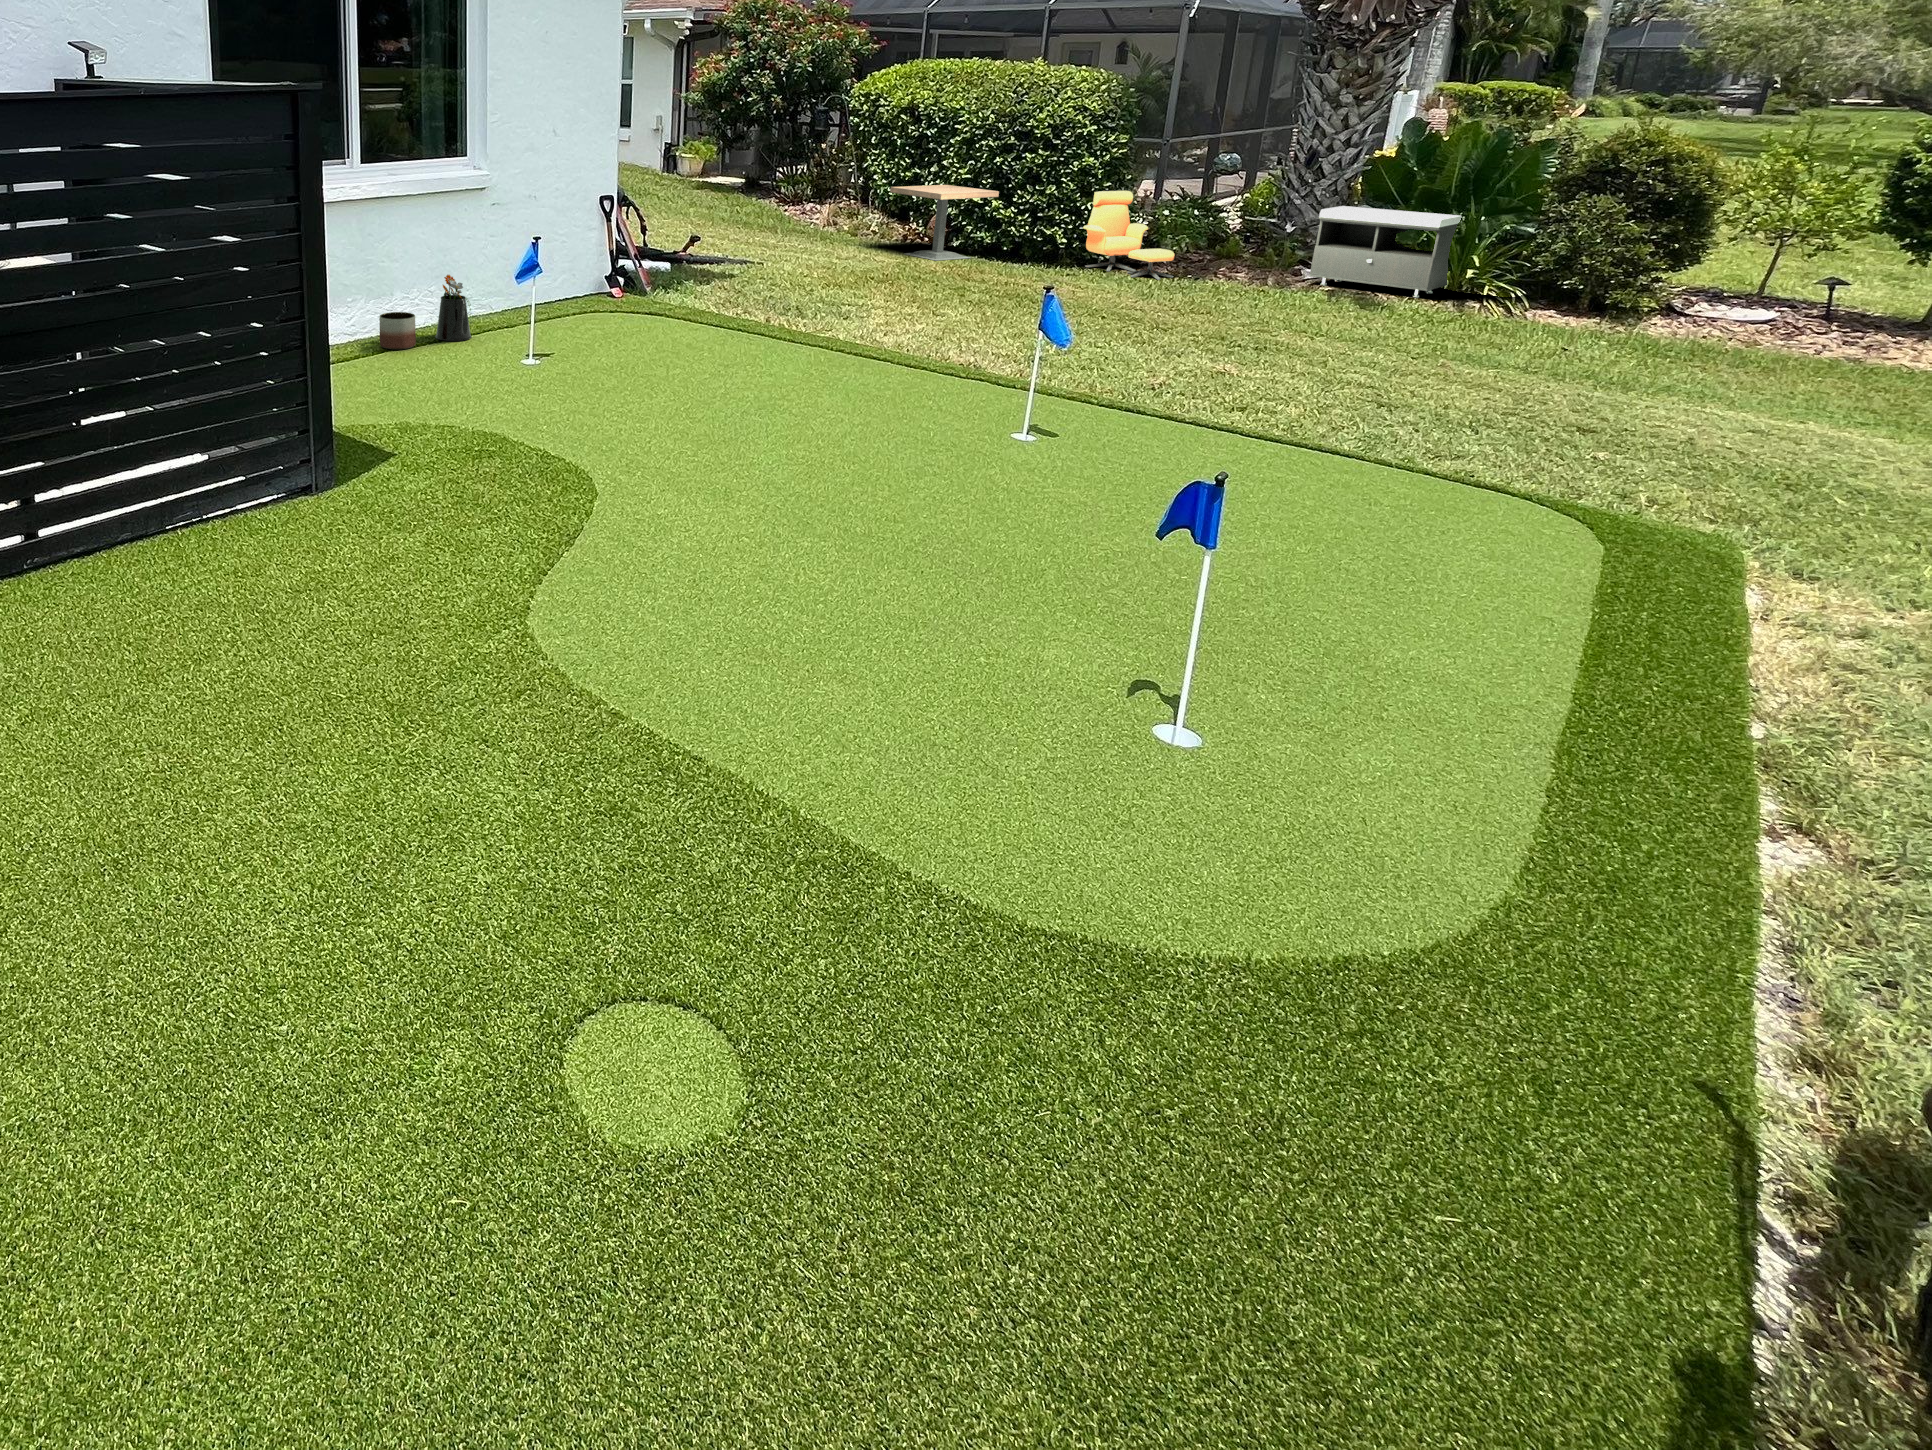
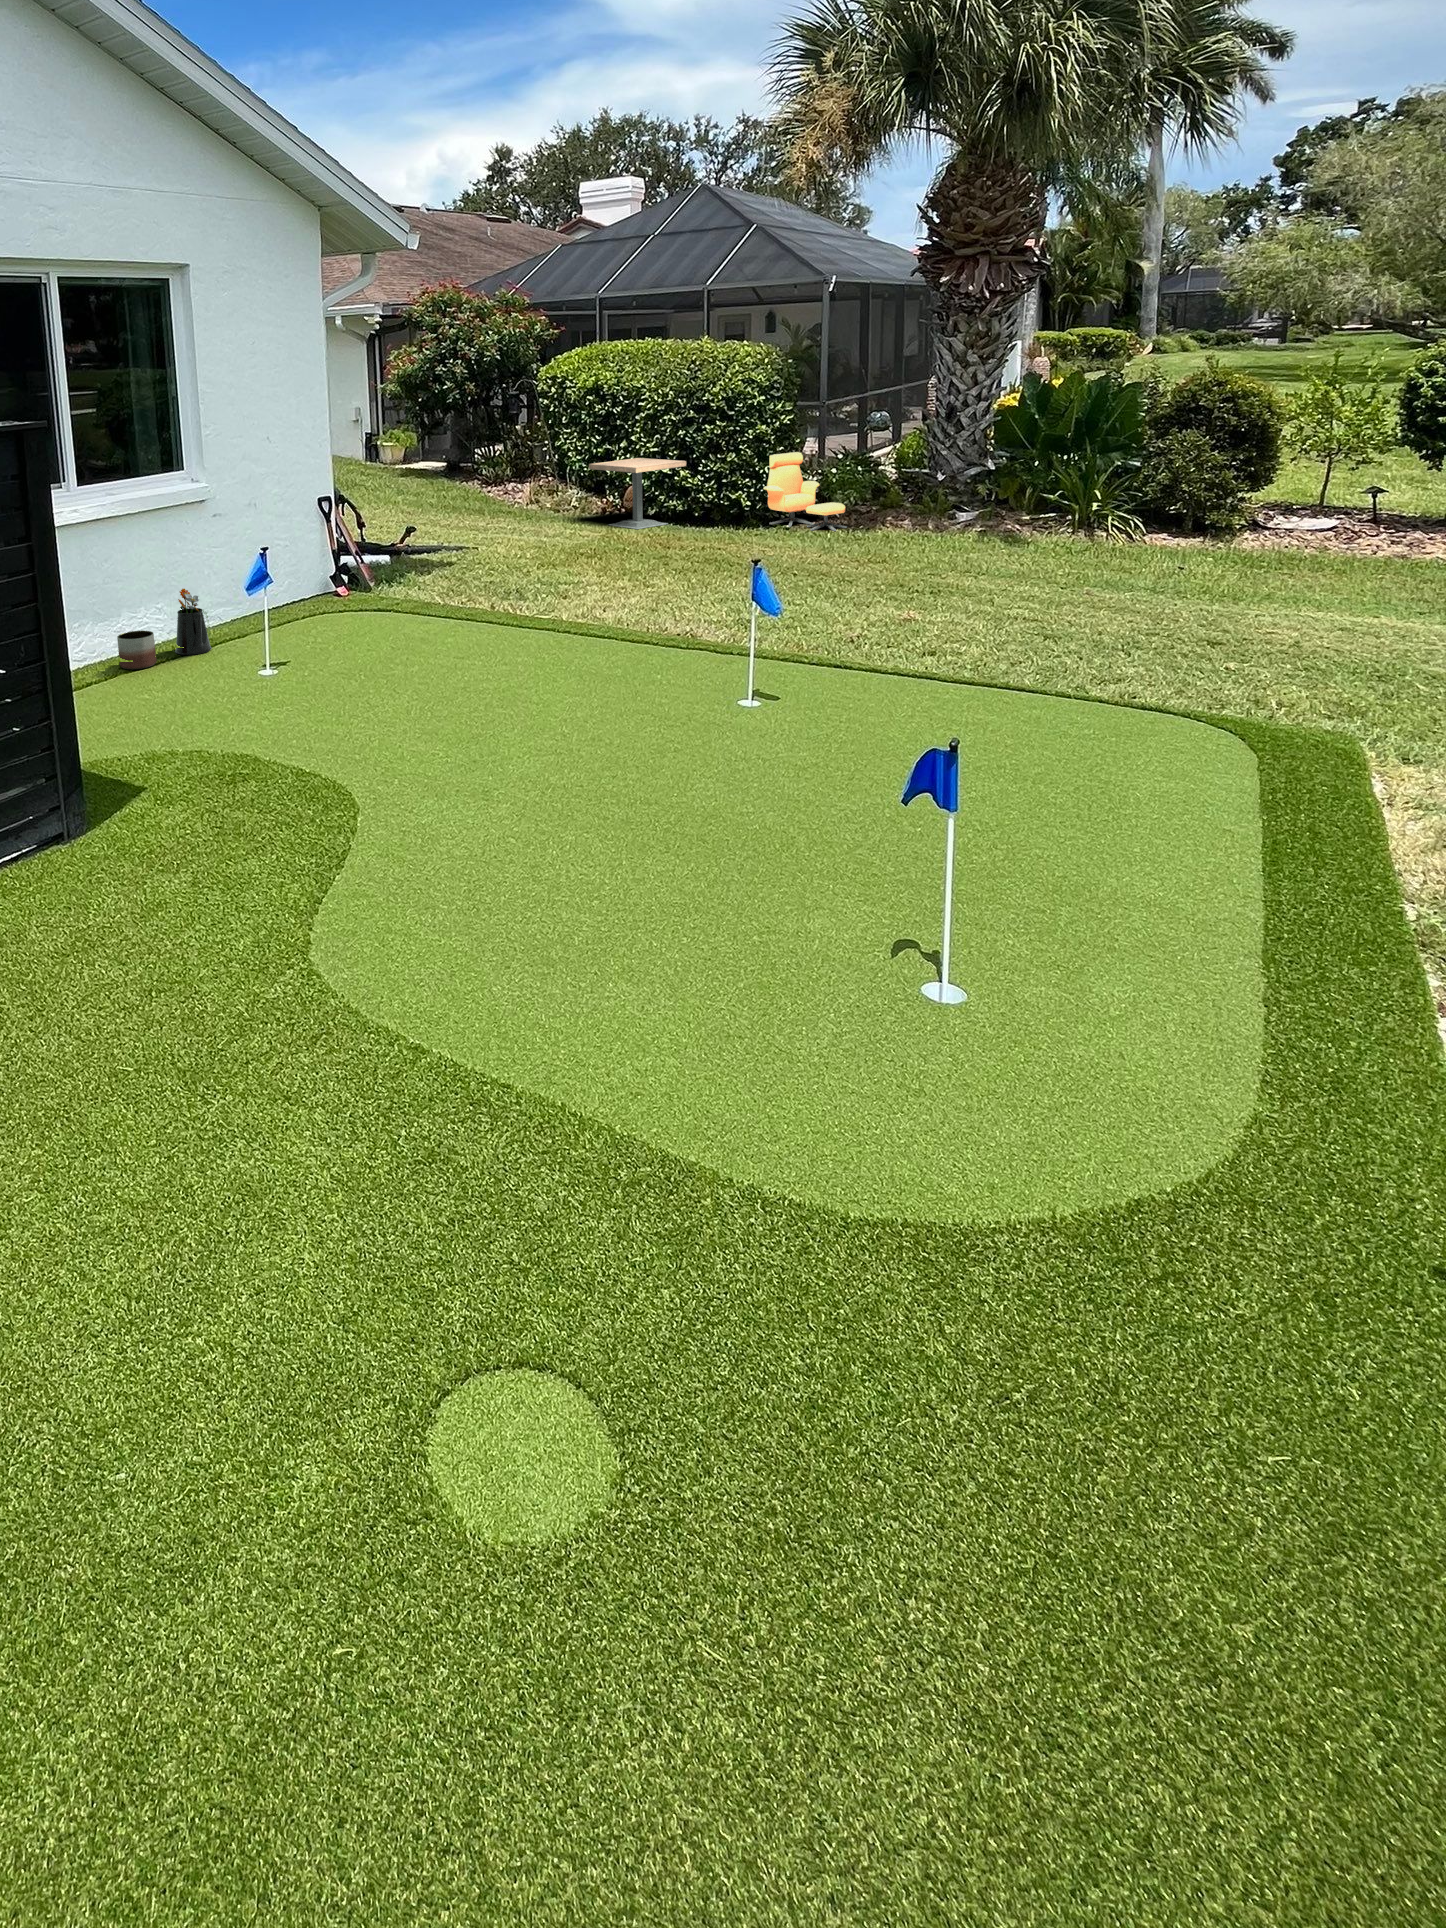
storage bench: present [1309,206,1462,297] -> none [960,452,1077,528]

